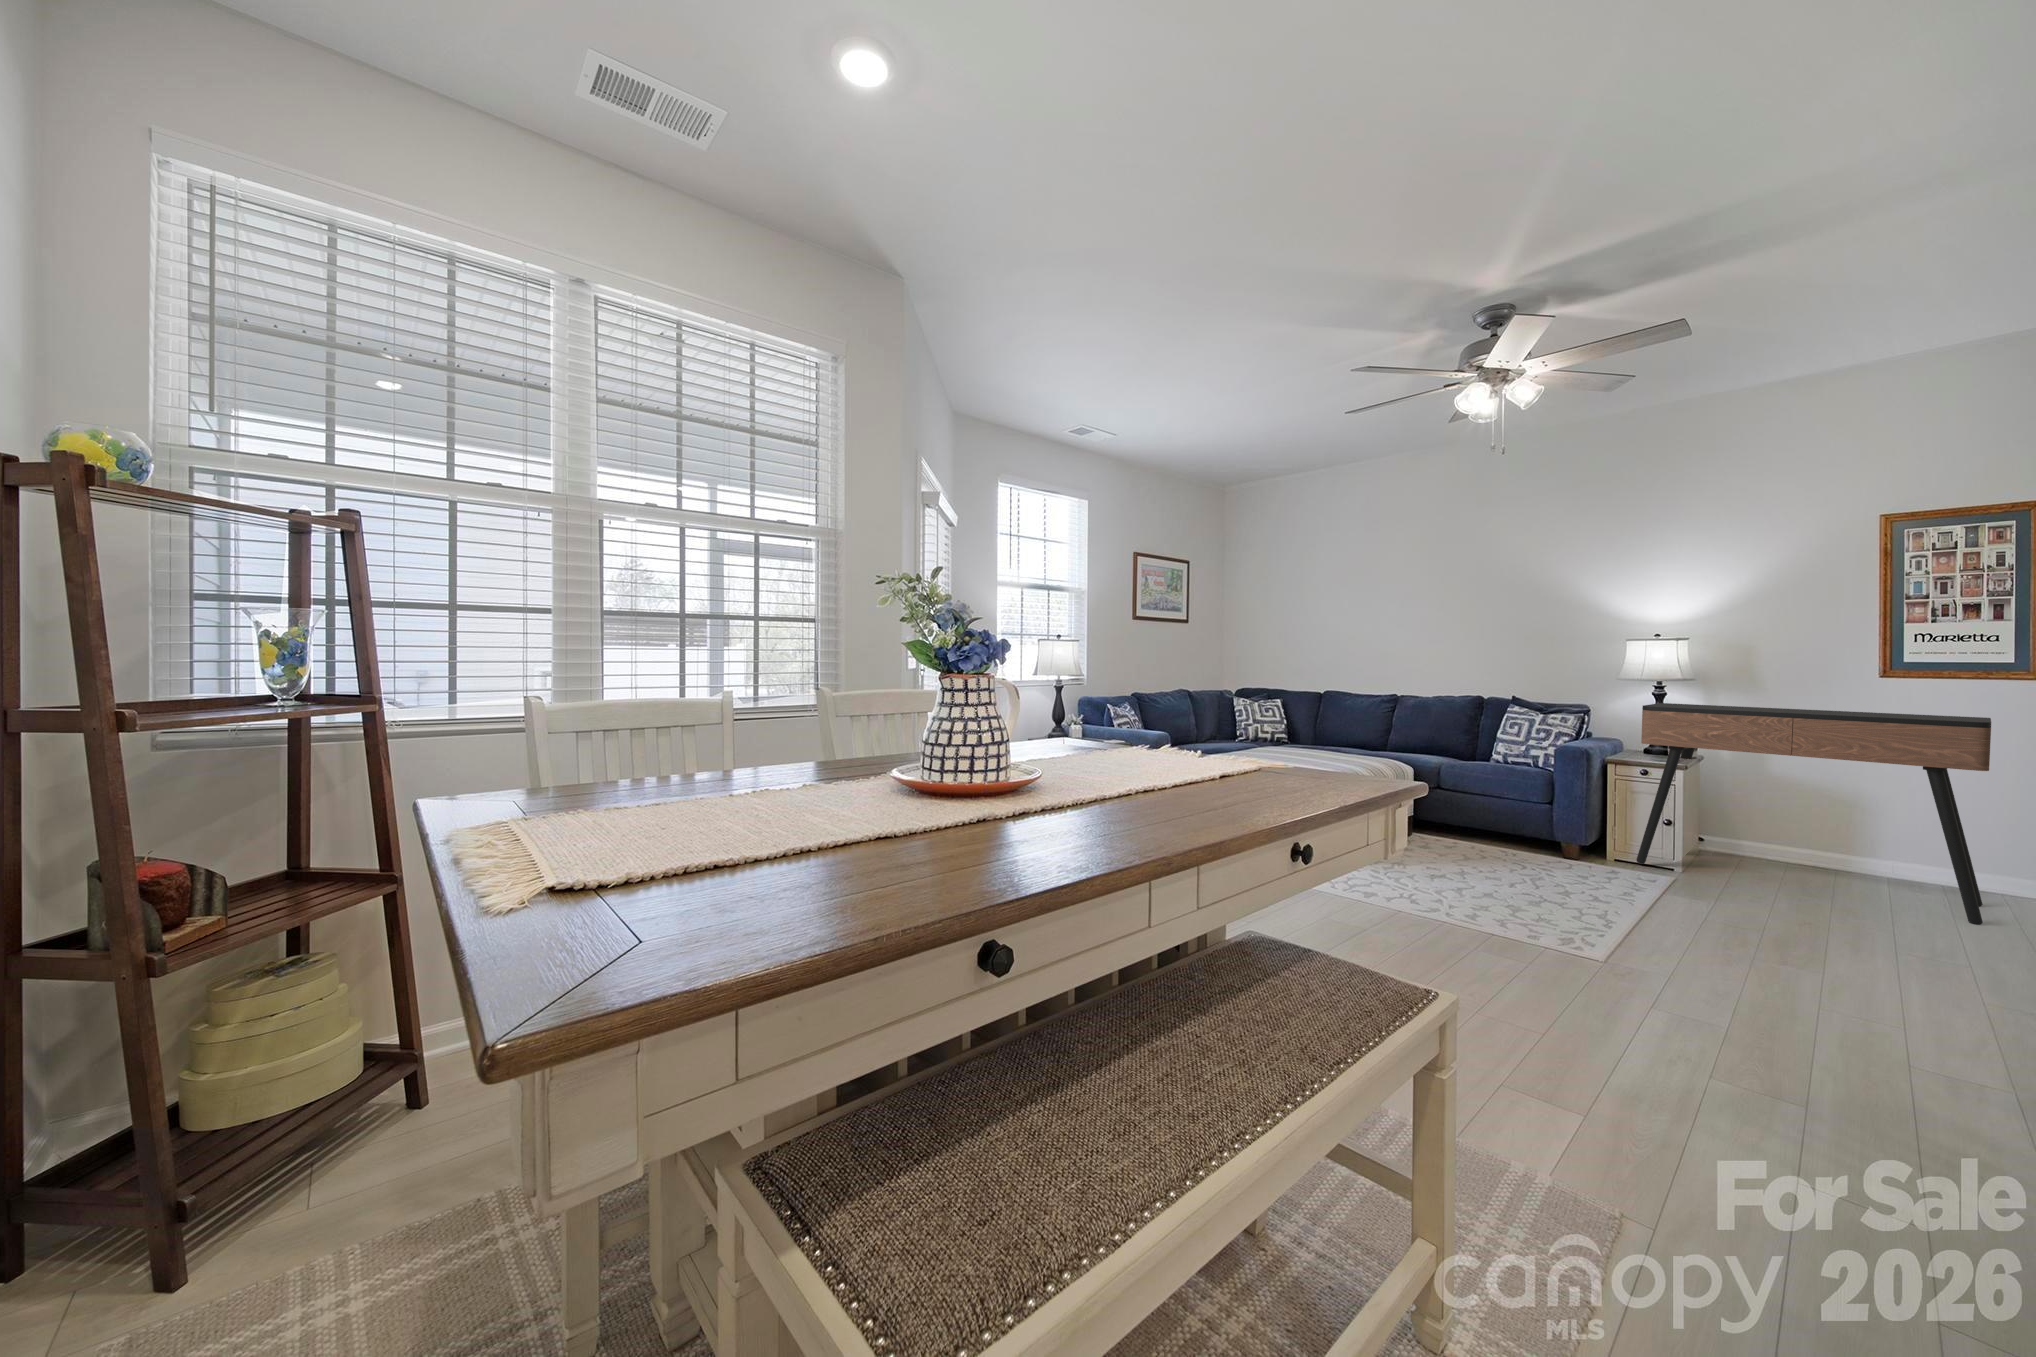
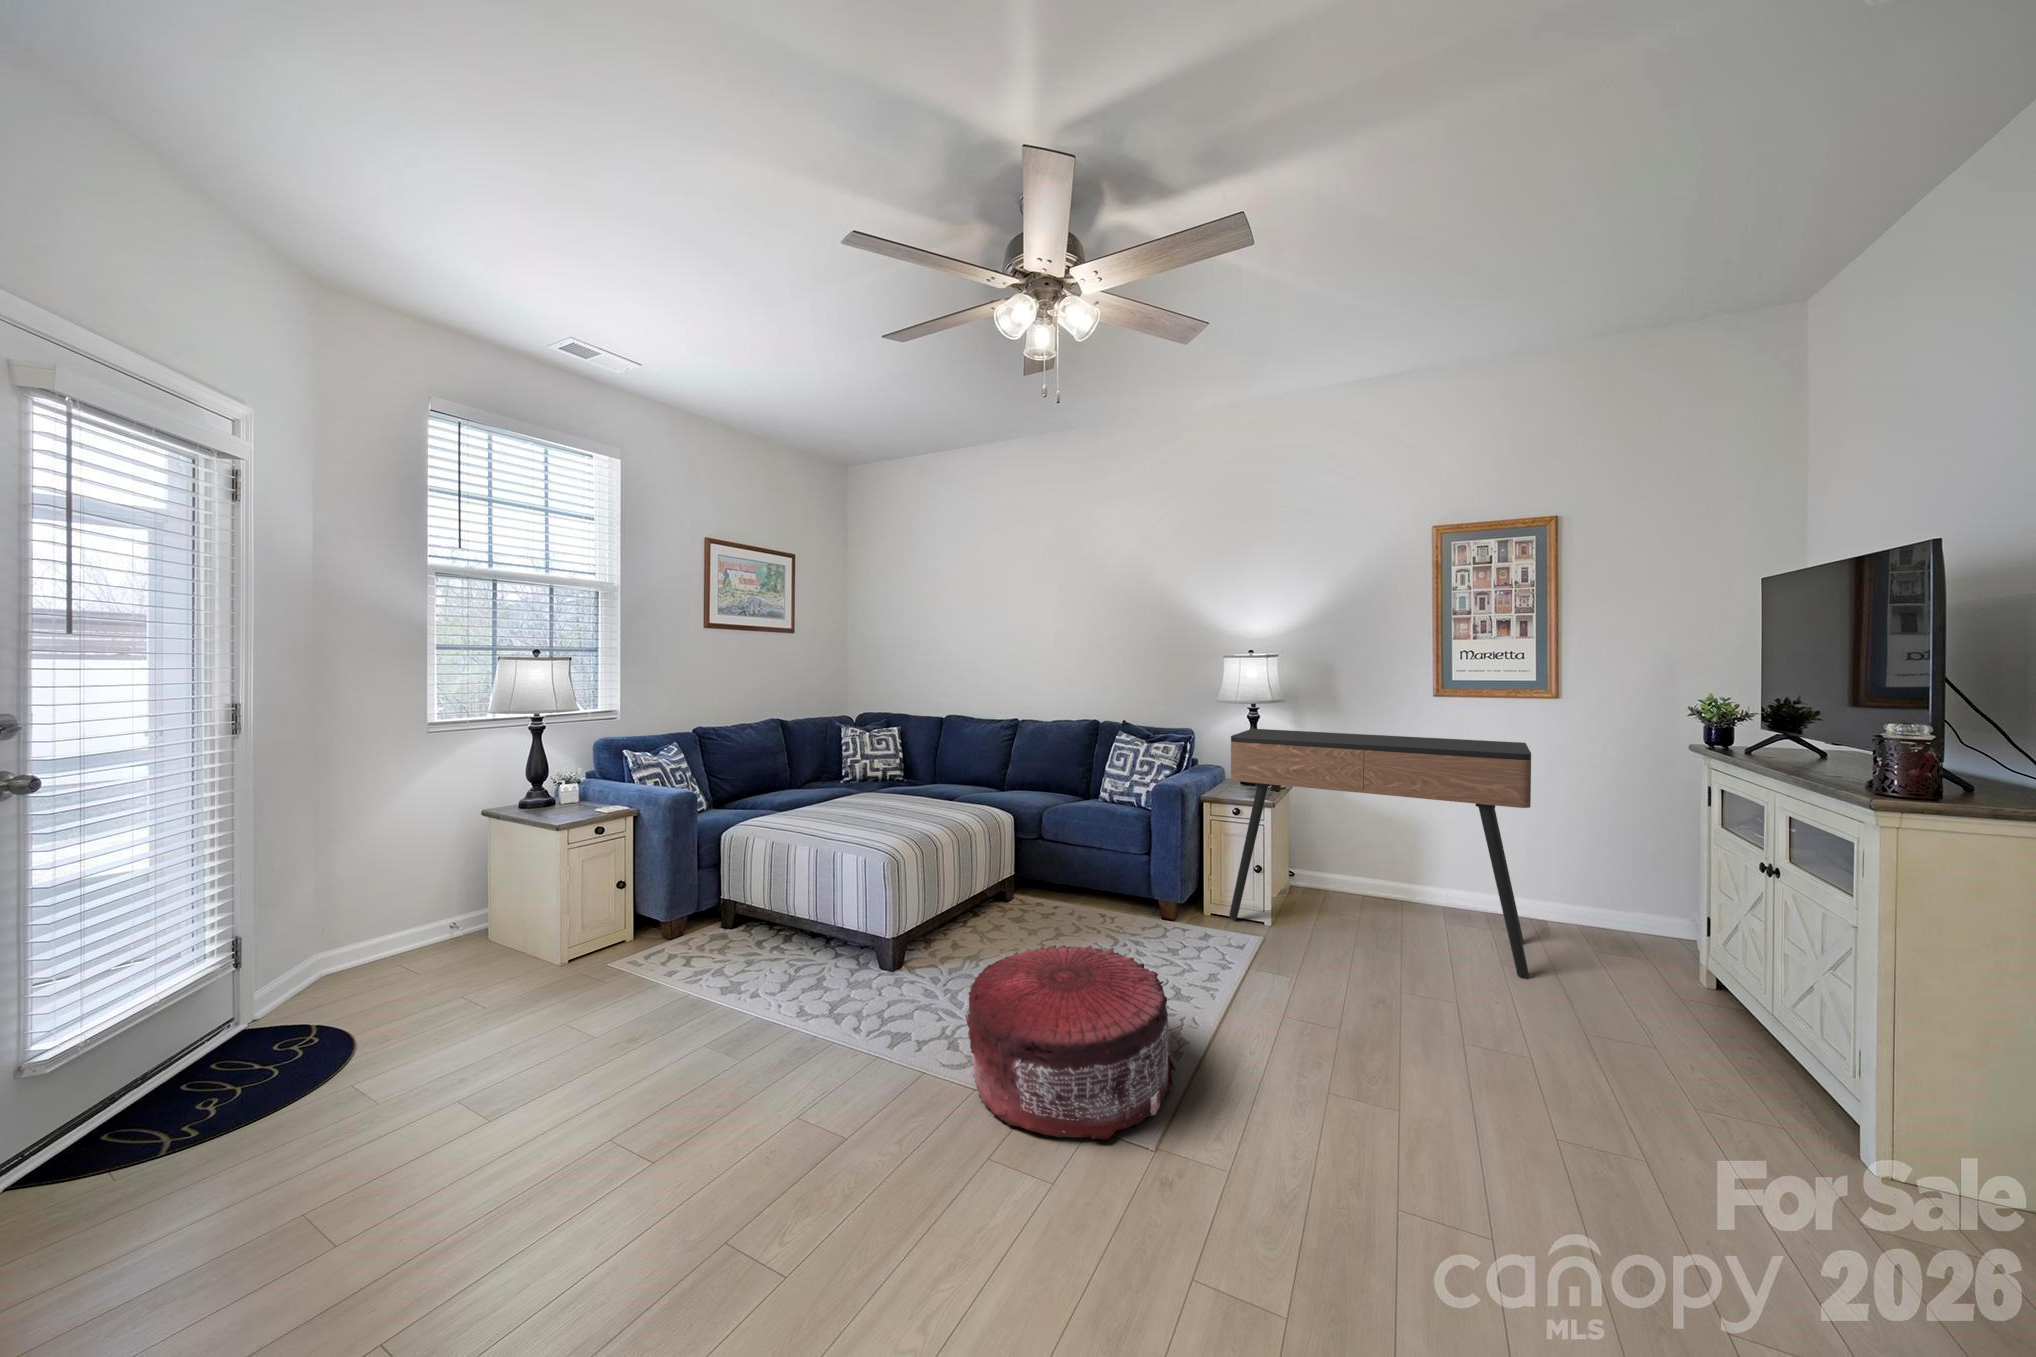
pouf: none [1445,839,1617,946] -> present [965,945,1176,1139]

